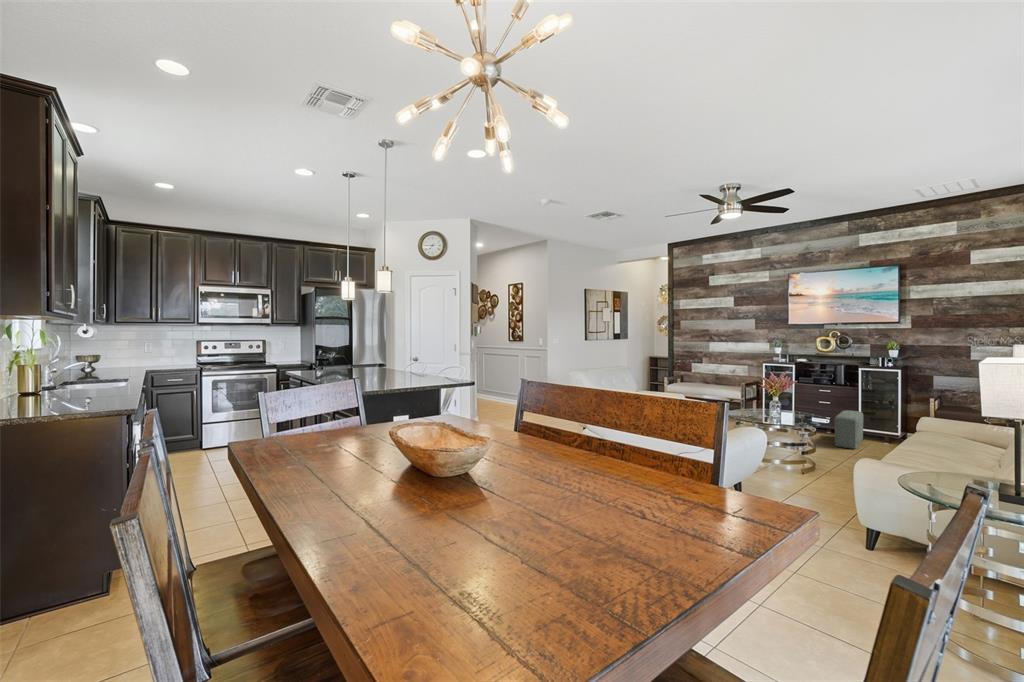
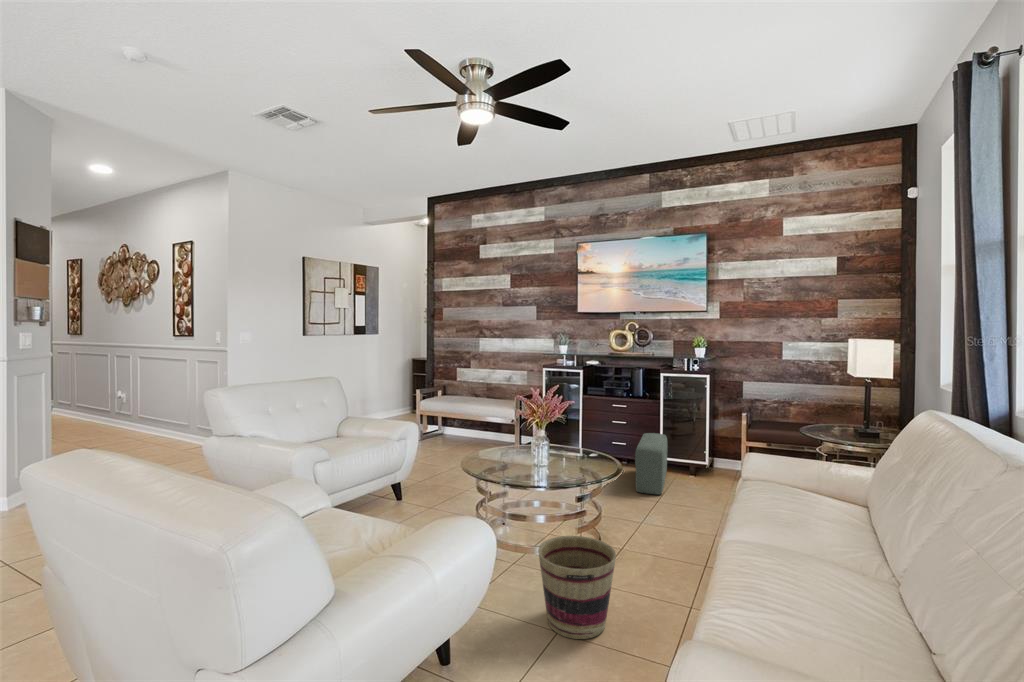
basket: none [770,445,814,488] -> present [538,536,616,639]

